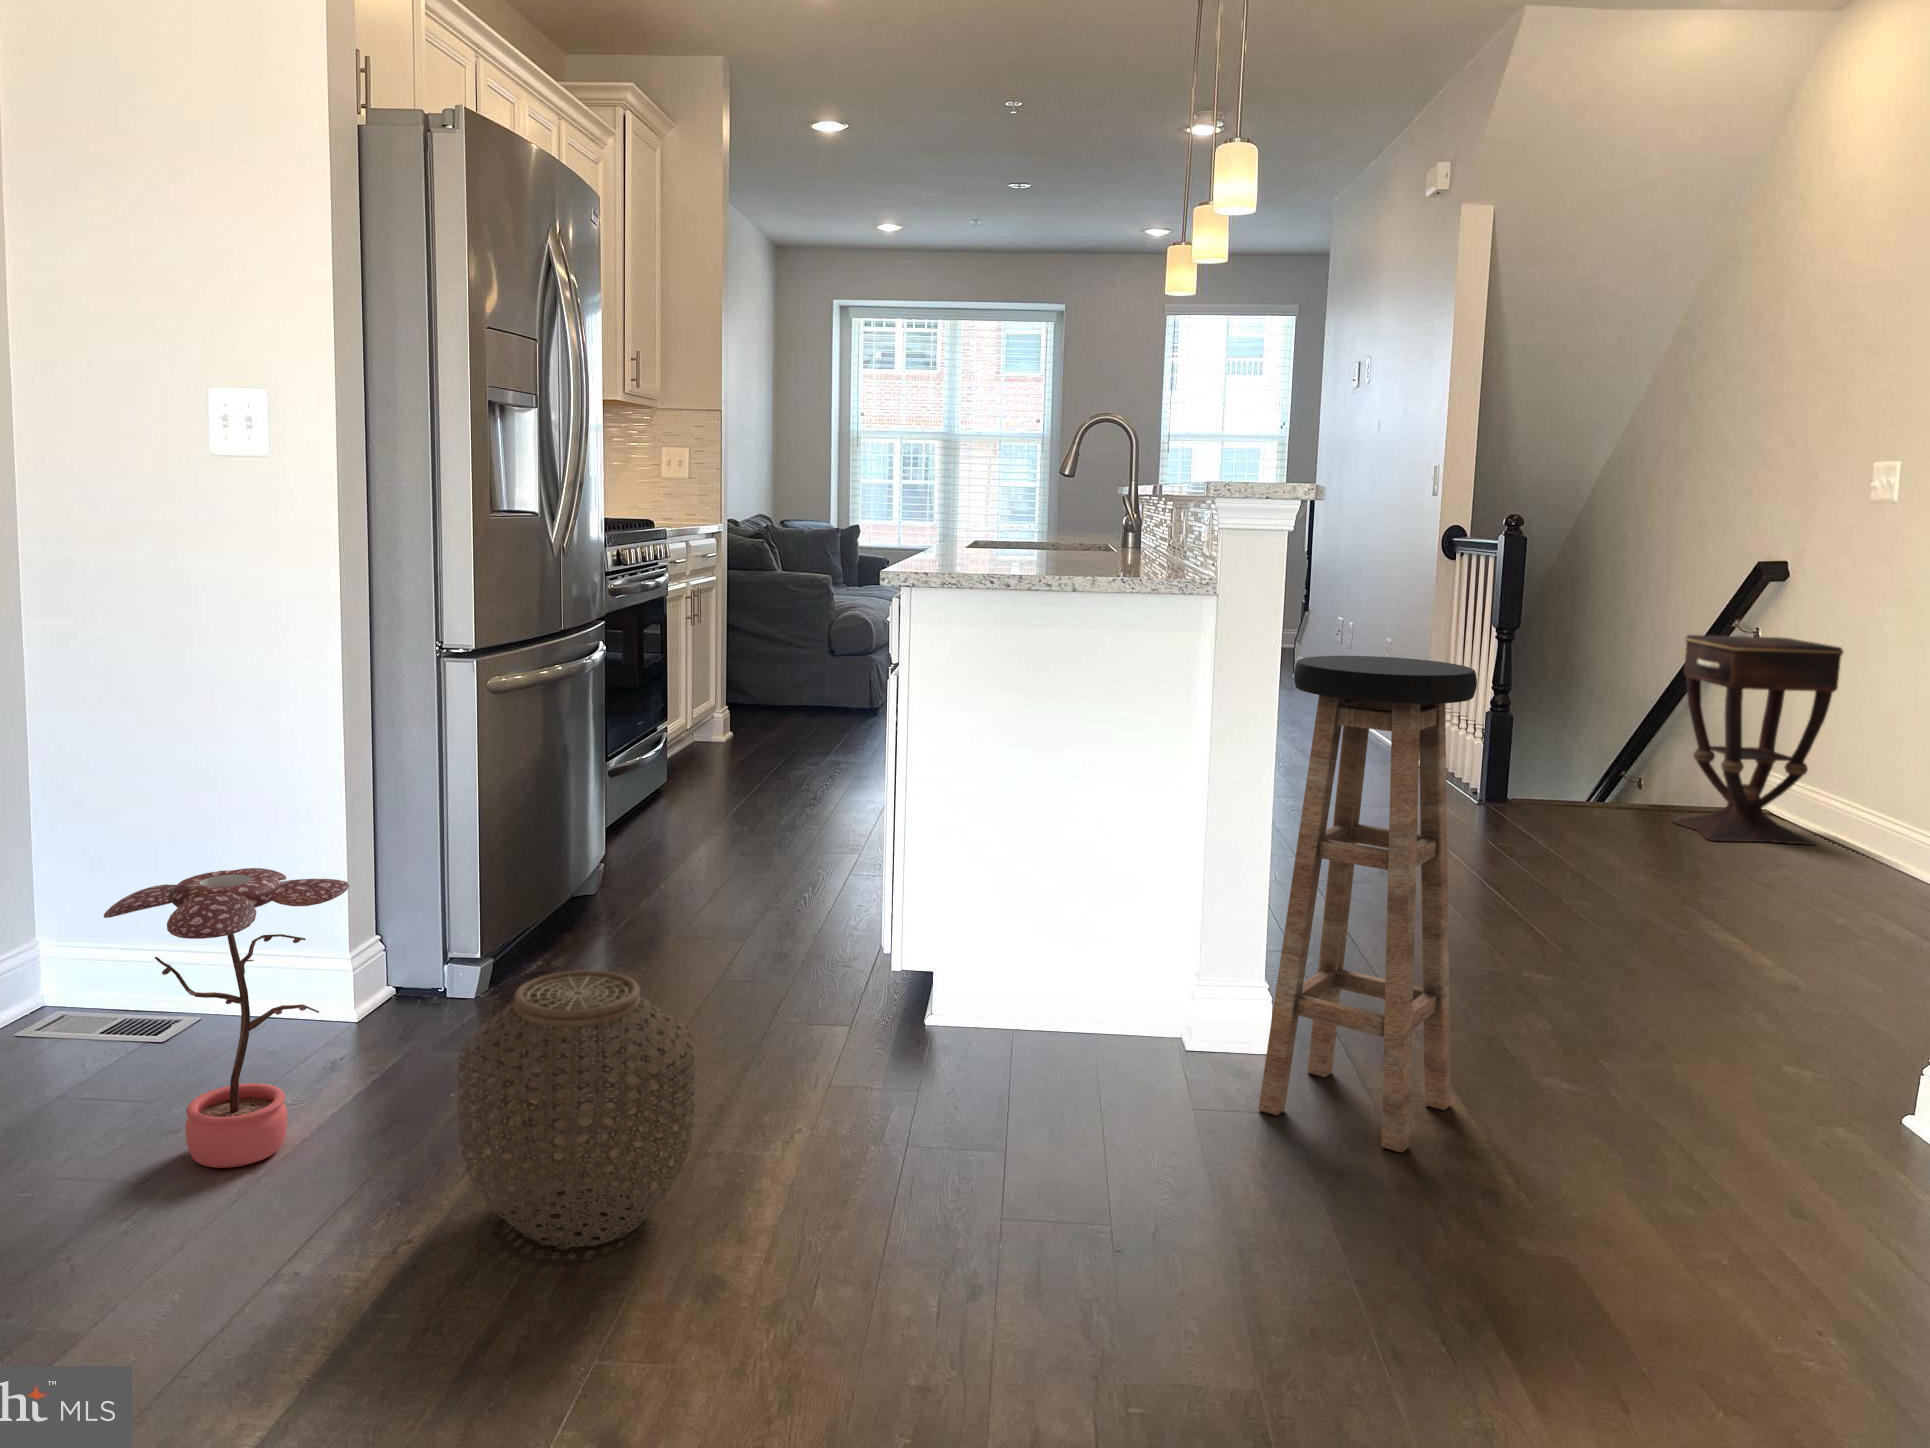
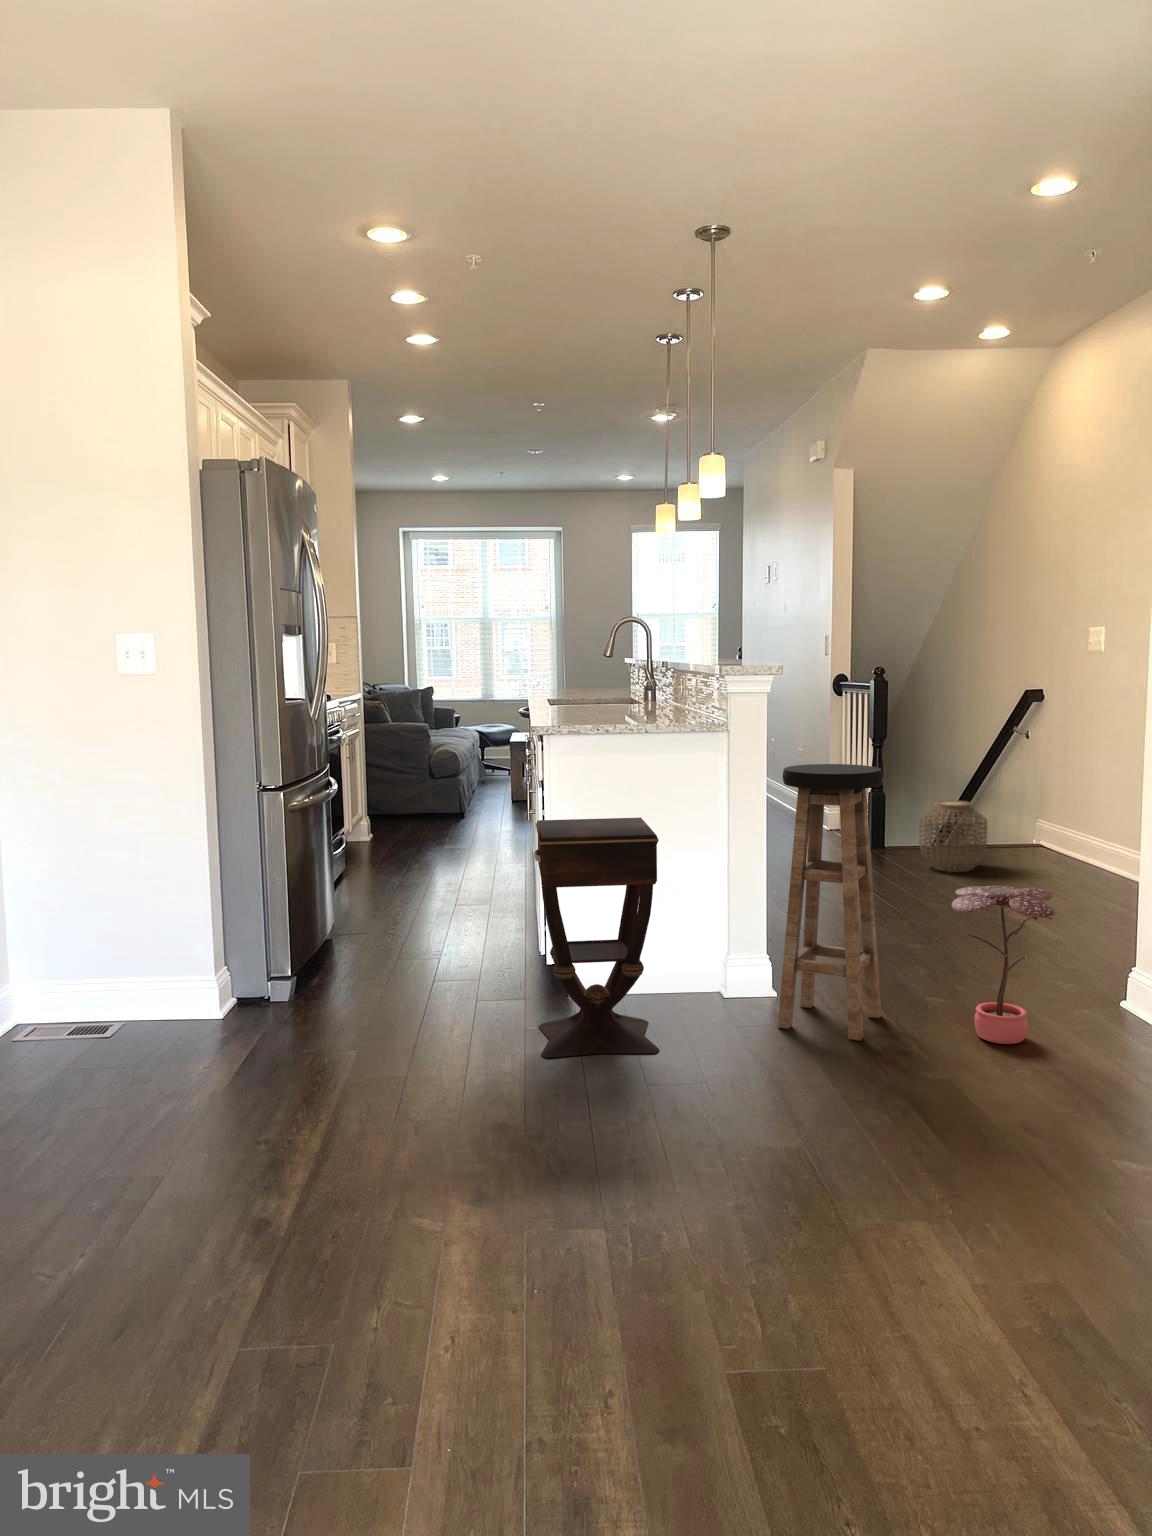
side table: present [1673,635,1843,845] -> present [534,817,659,1058]
potted plant: present [104,868,349,1168] -> present [951,886,1055,1044]
woven basket: present [457,970,695,1247] -> present [919,800,987,872]

